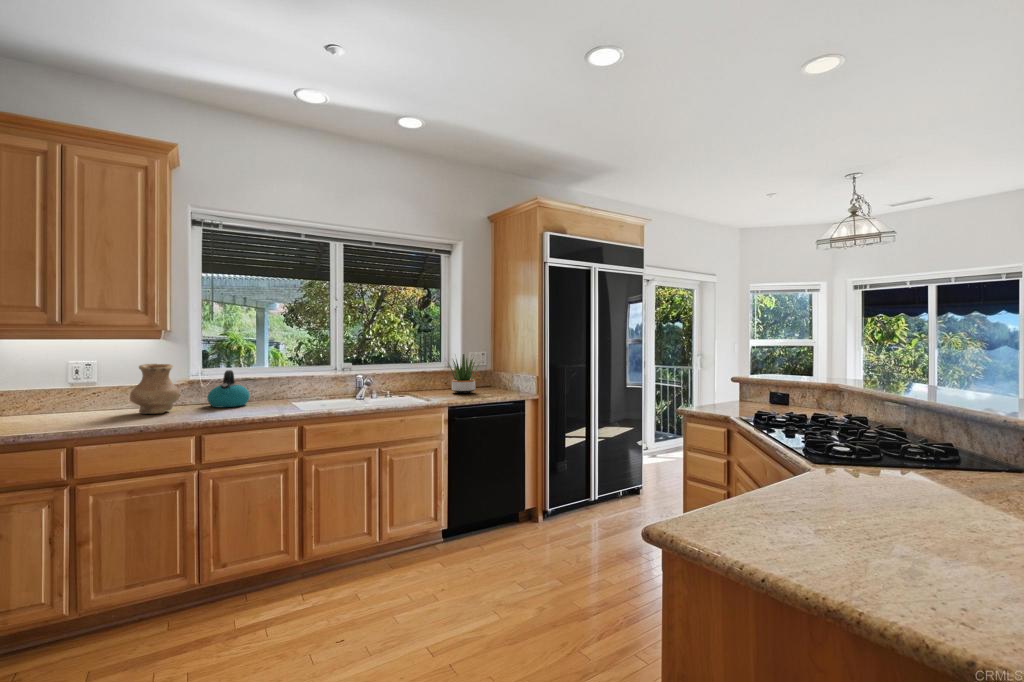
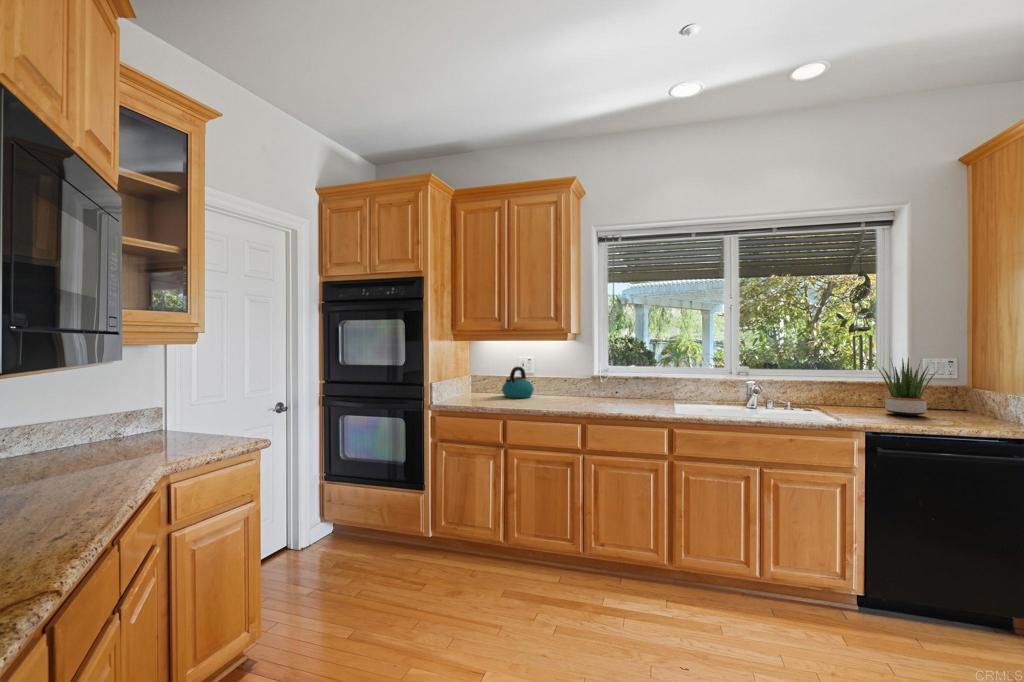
vase: present [130,364,180,414] -> none [547,361,581,402]
kettle: present [207,370,250,407] -> present [502,367,534,398]

